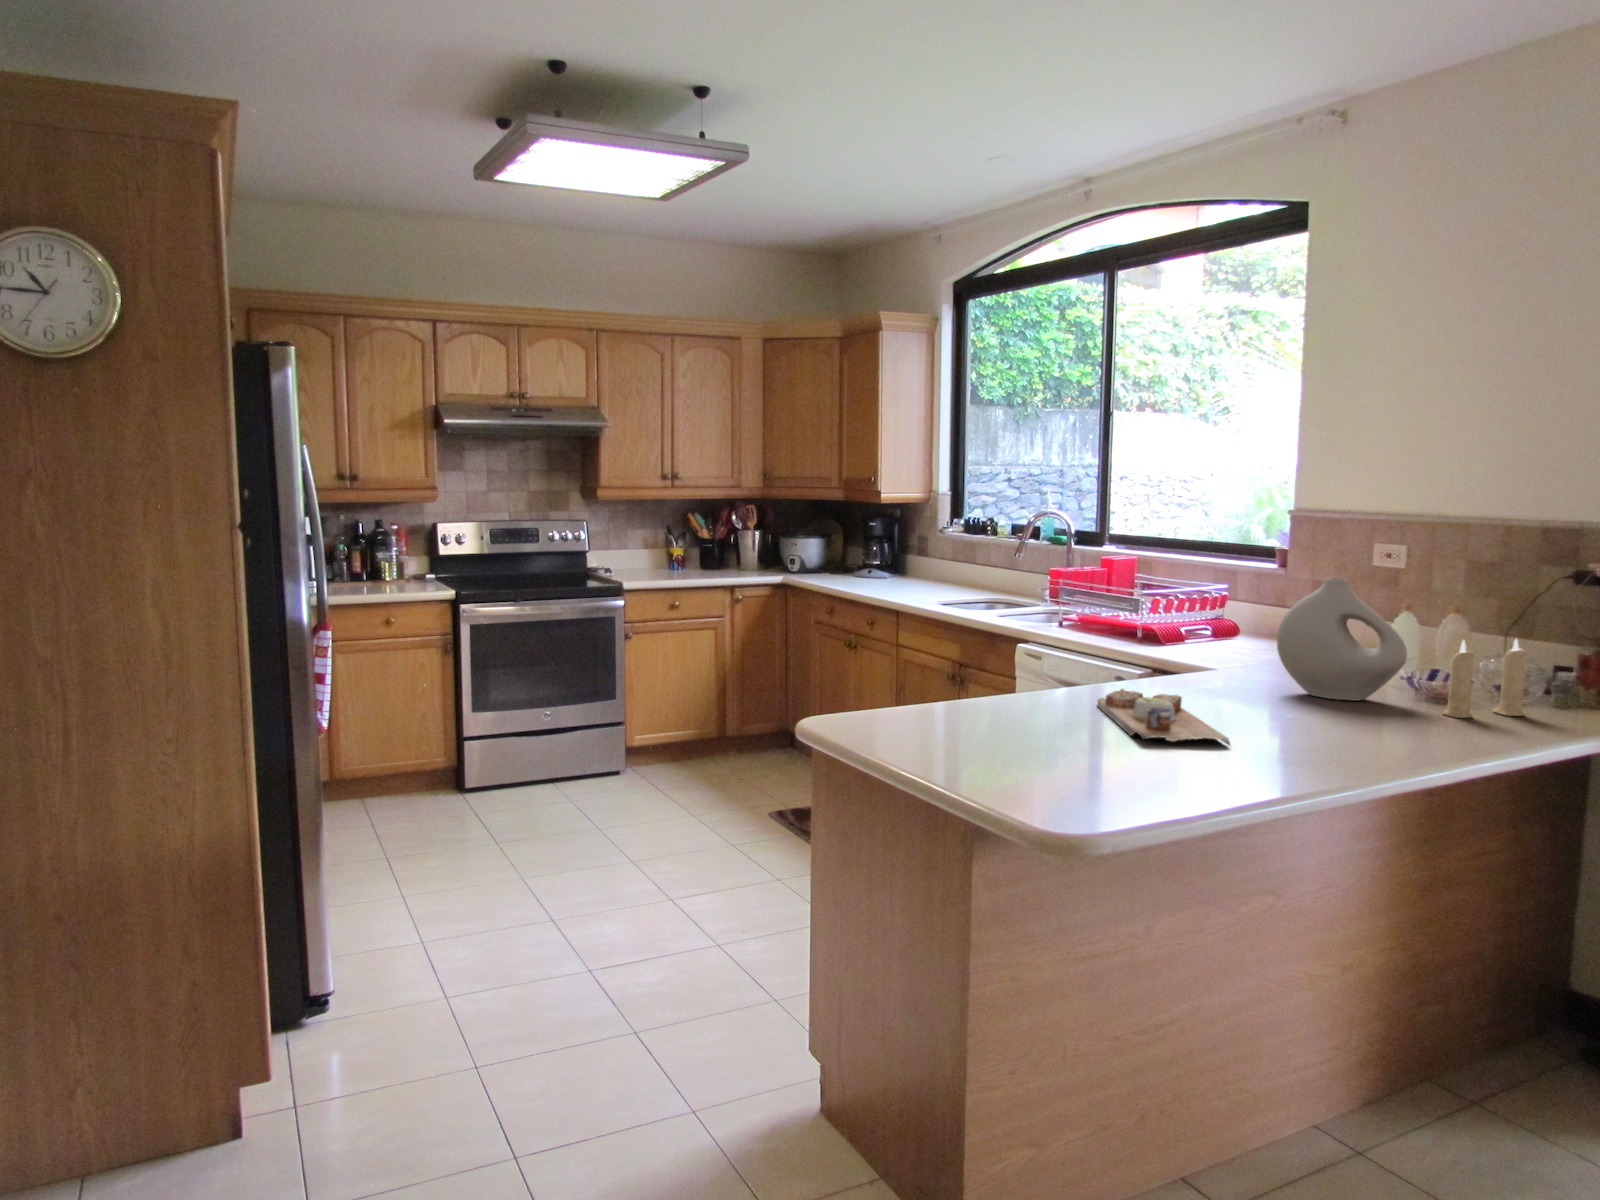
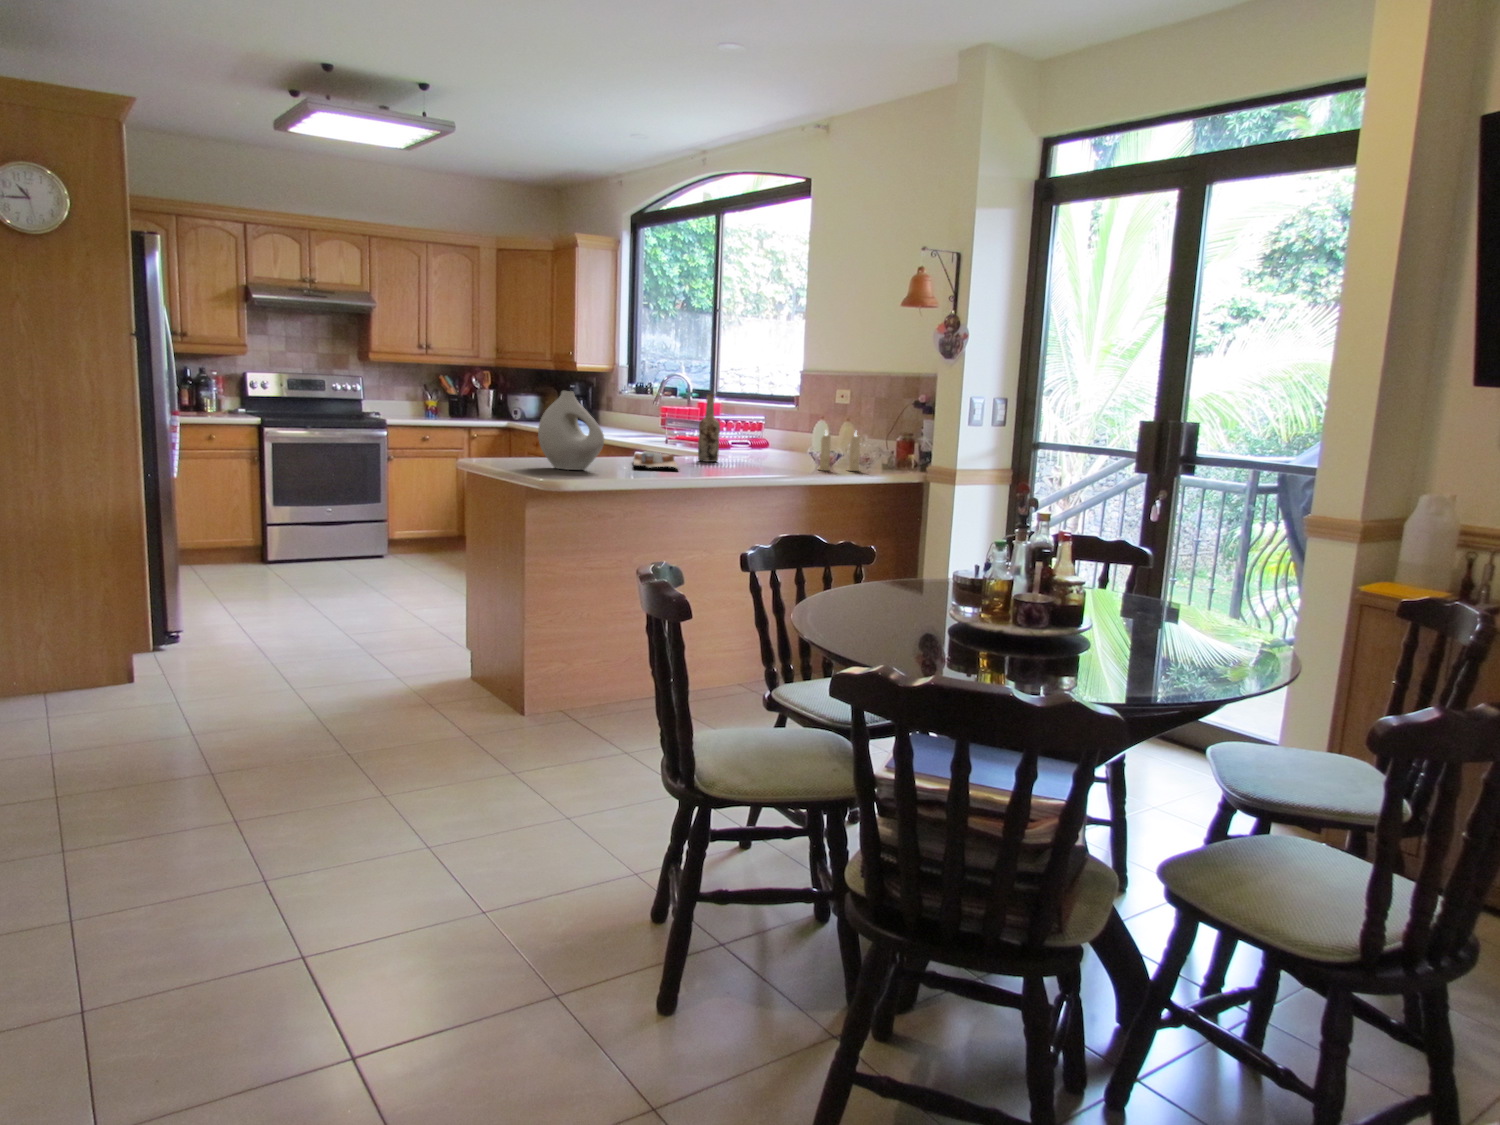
wine bottle: none [1195,574,1237,696] -> present [698,394,720,462]
vase: present [1277,578,1407,701] -> present [538,391,604,470]

